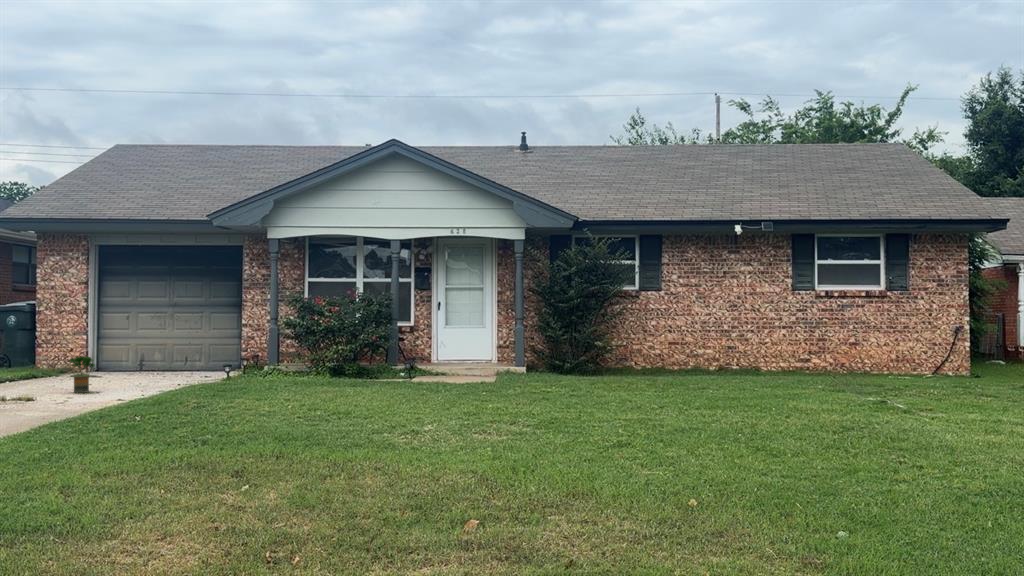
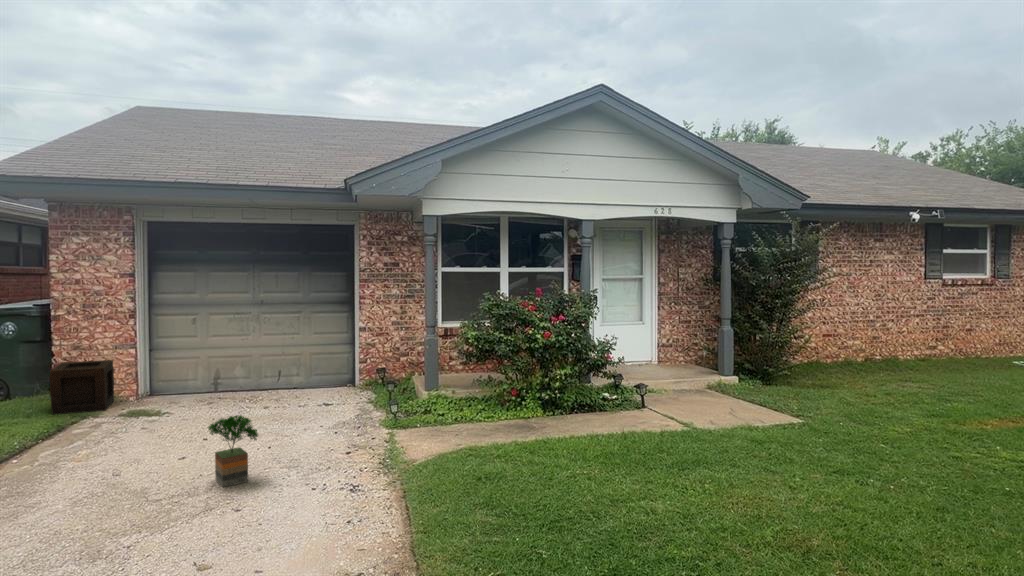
wooden crate: none [30,342,72,374] -> present [50,360,114,415]

